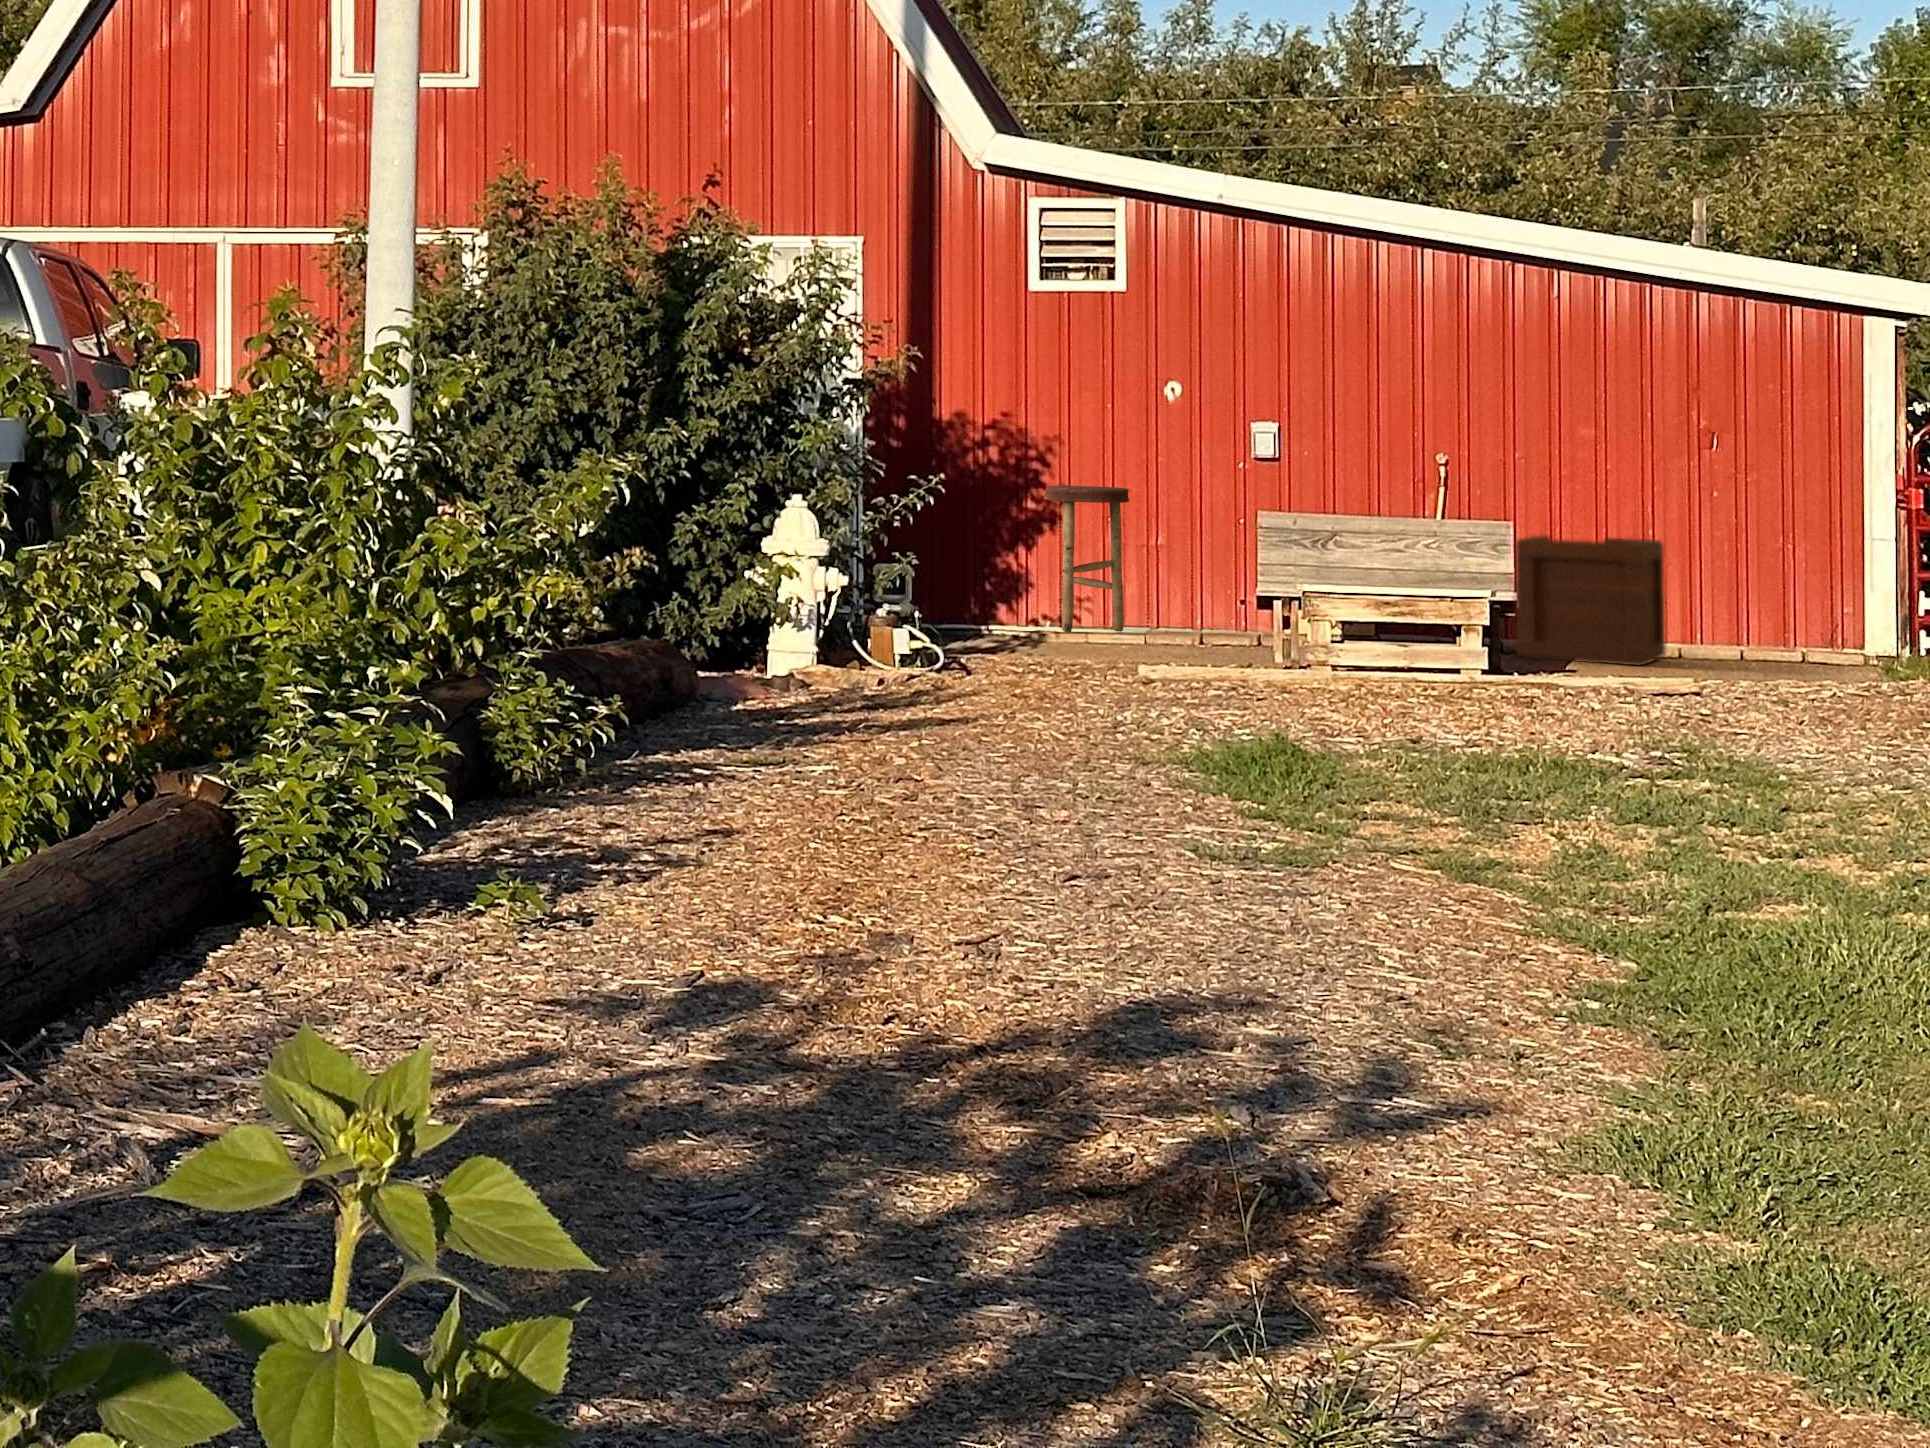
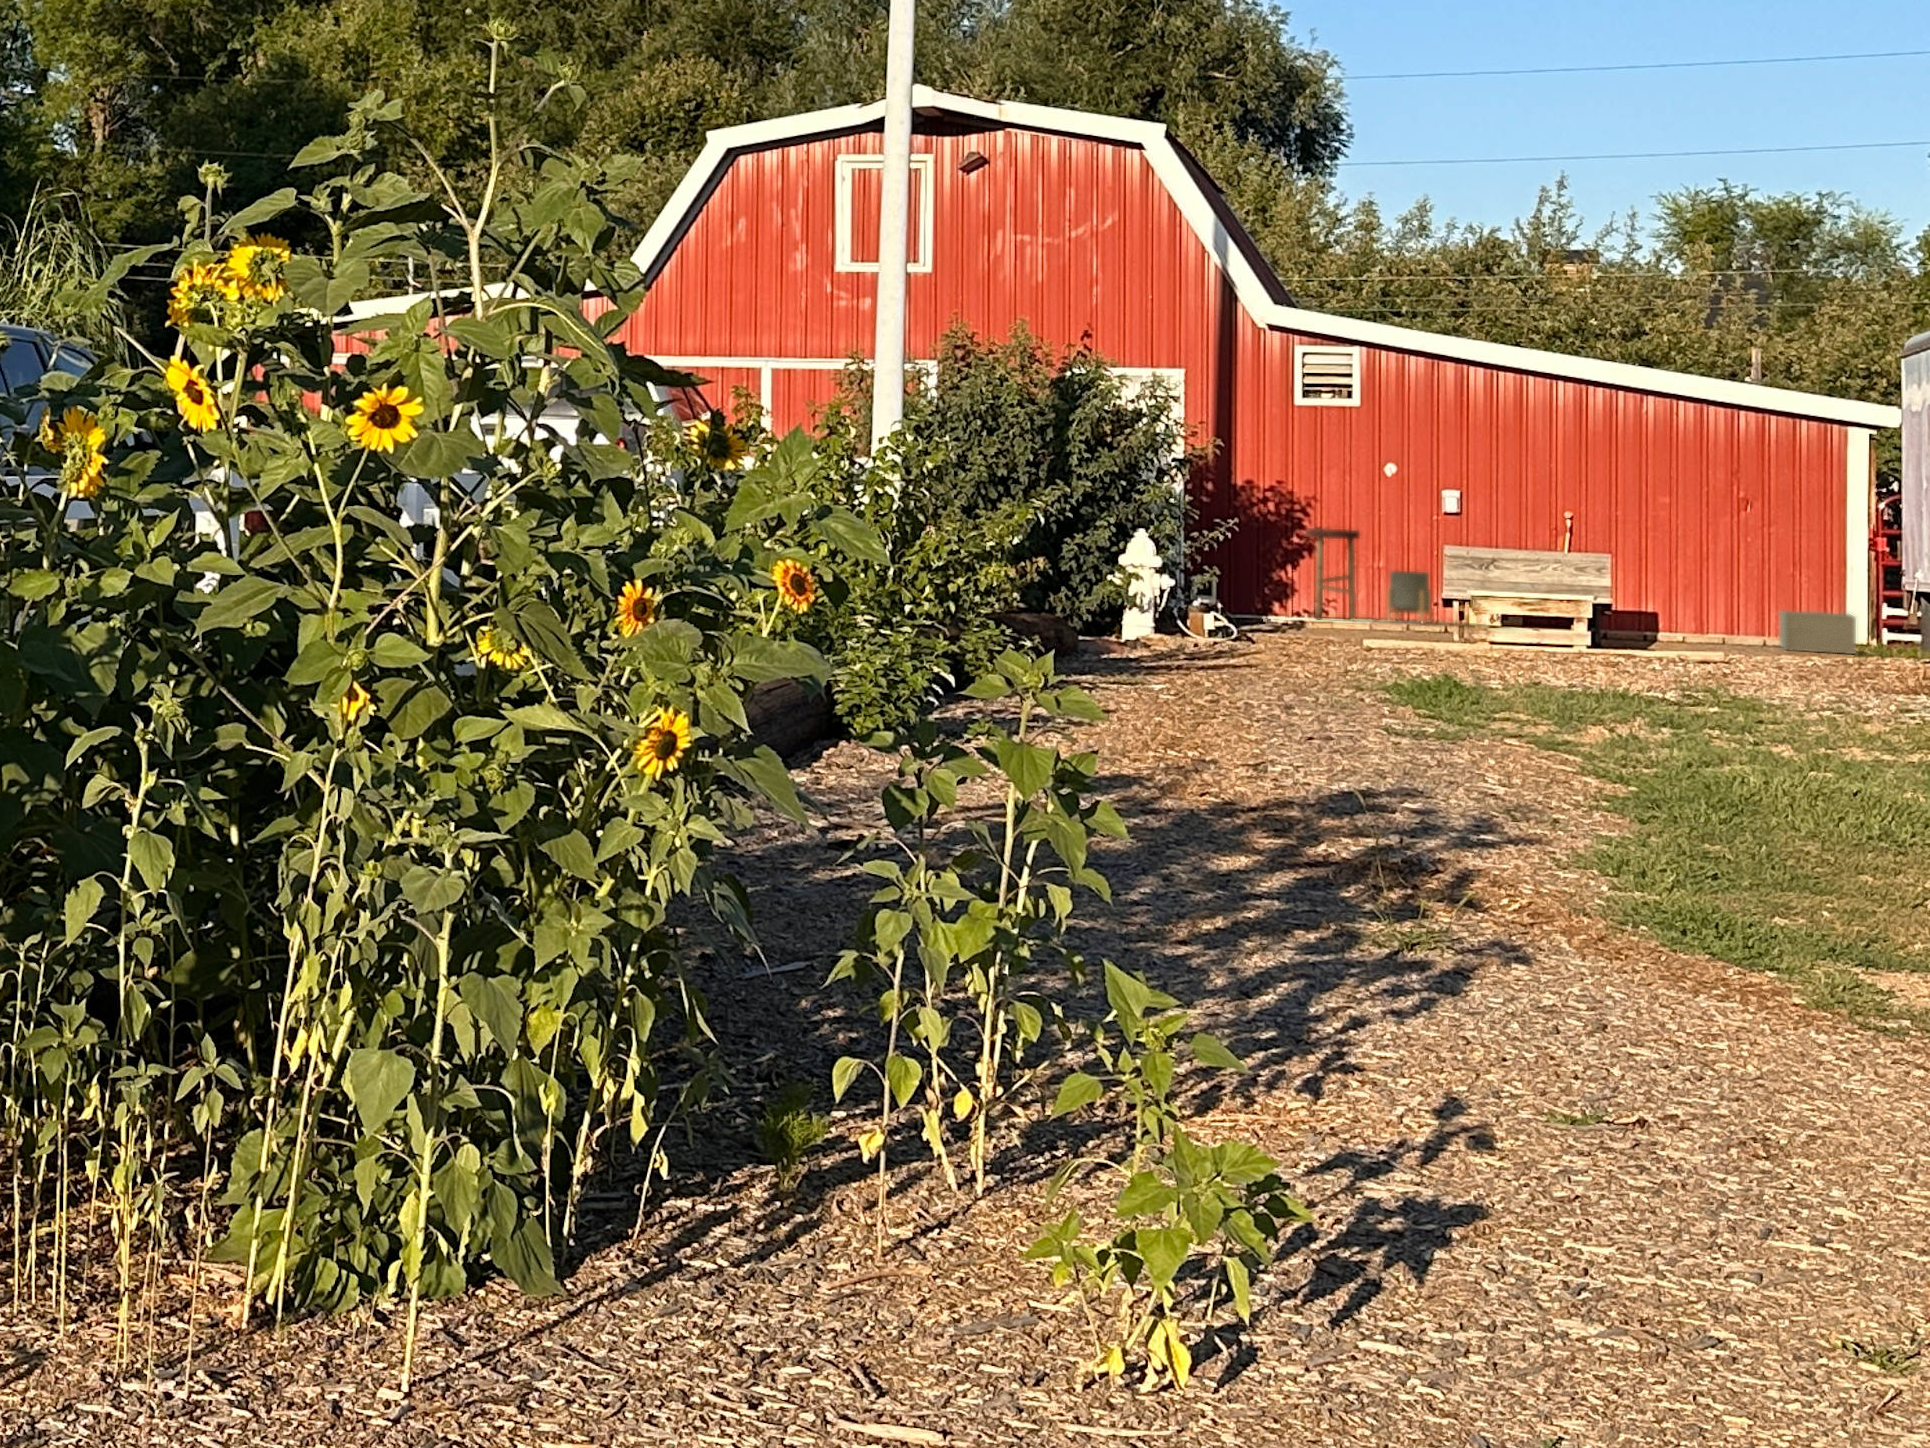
wooden crate: present [1515,536,1666,666] -> none [1614,563,1715,645]
planter: none [1171,552,1237,637] -> present [1387,571,1431,622]
storage box: none [1760,607,1883,675] -> present [1779,611,1856,654]

